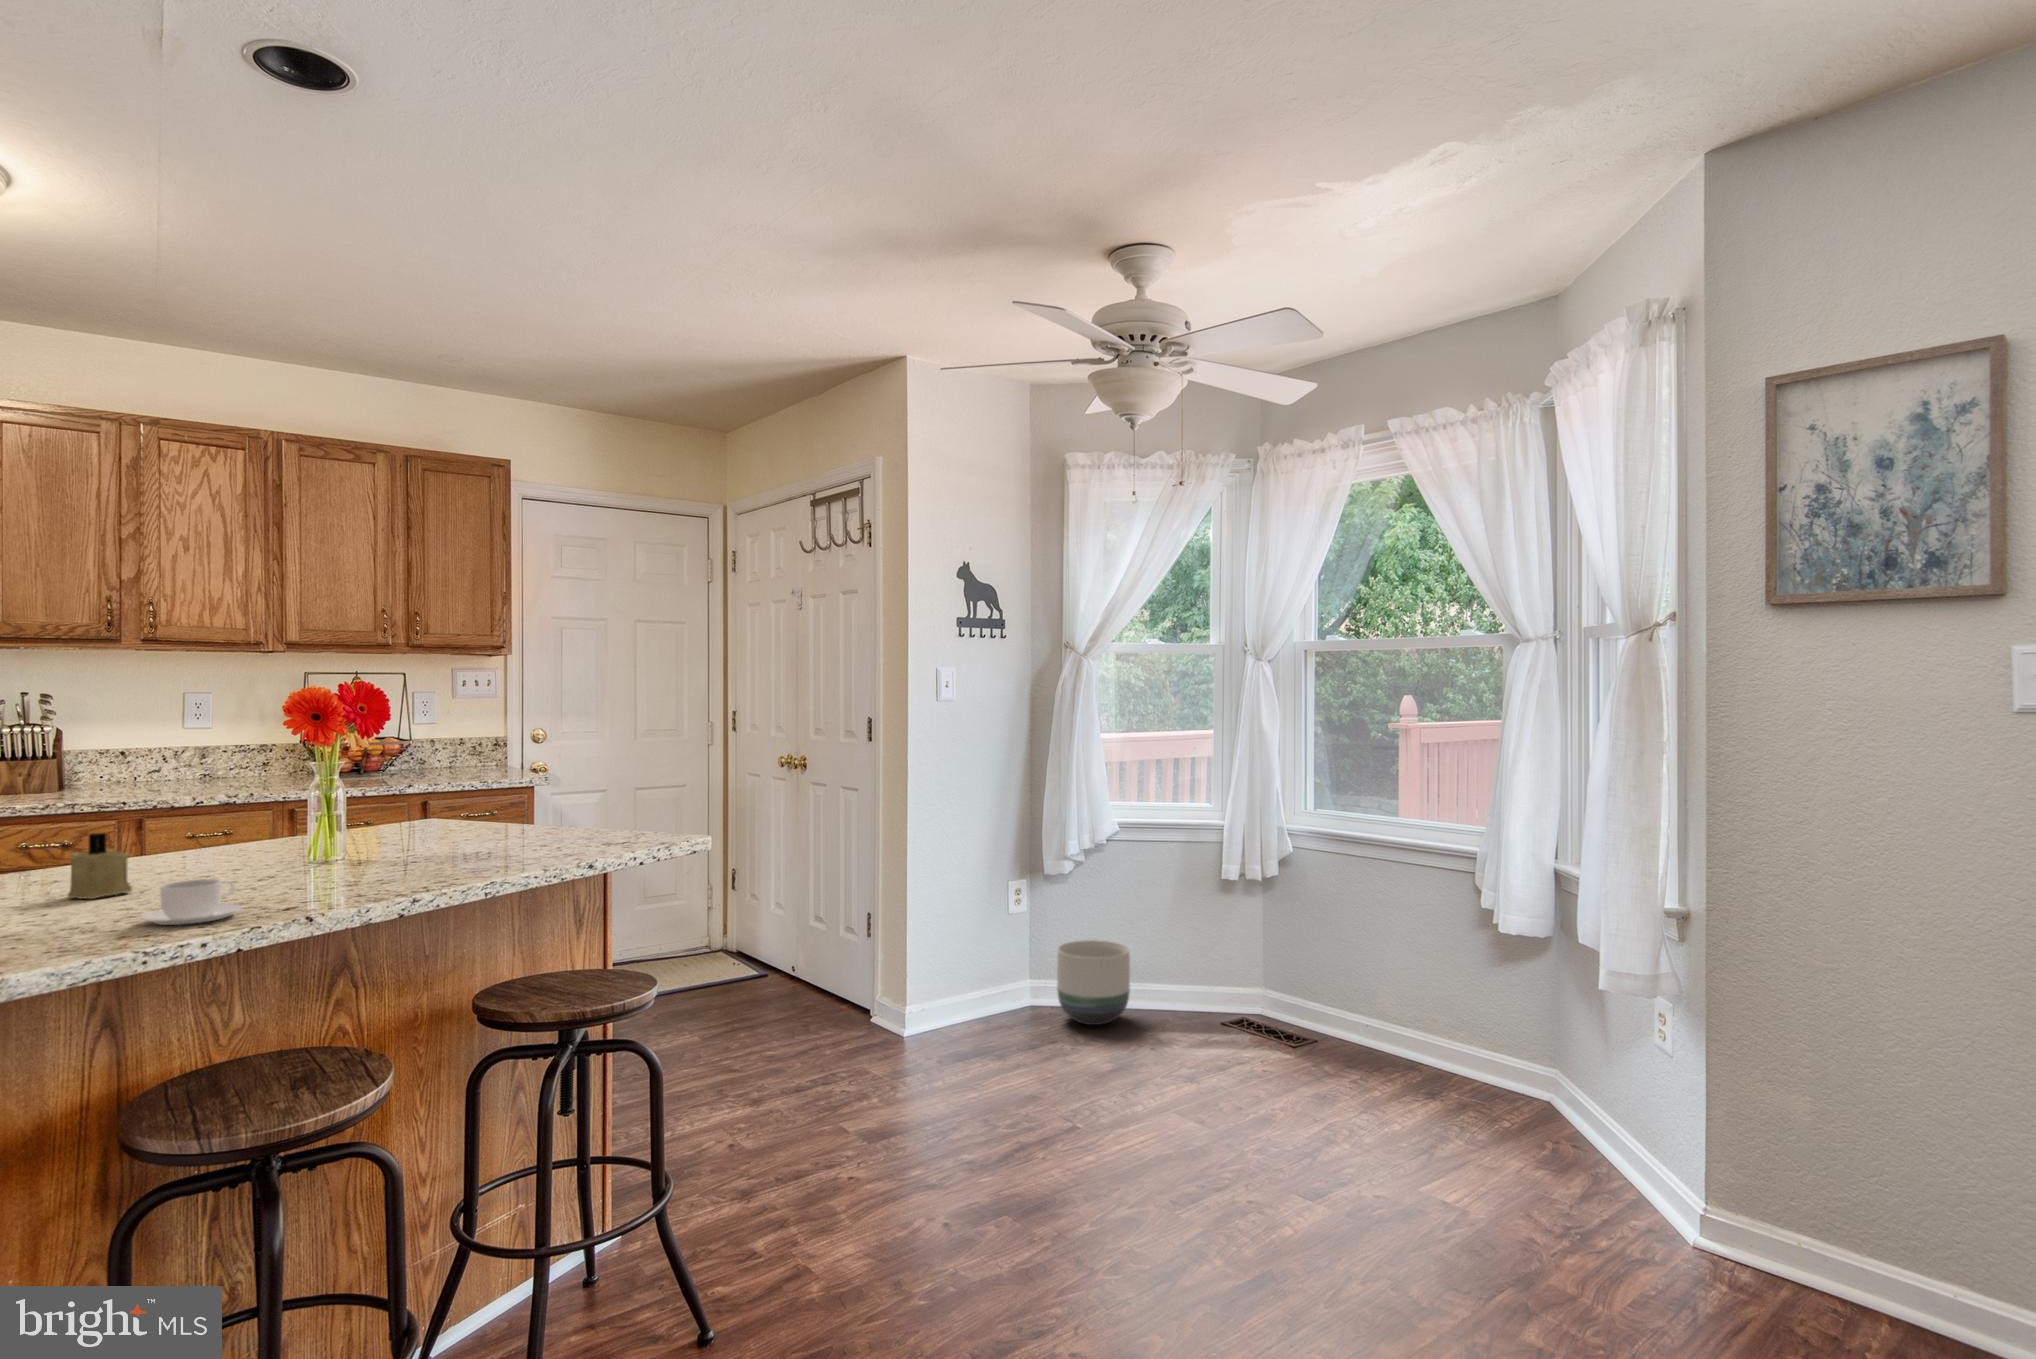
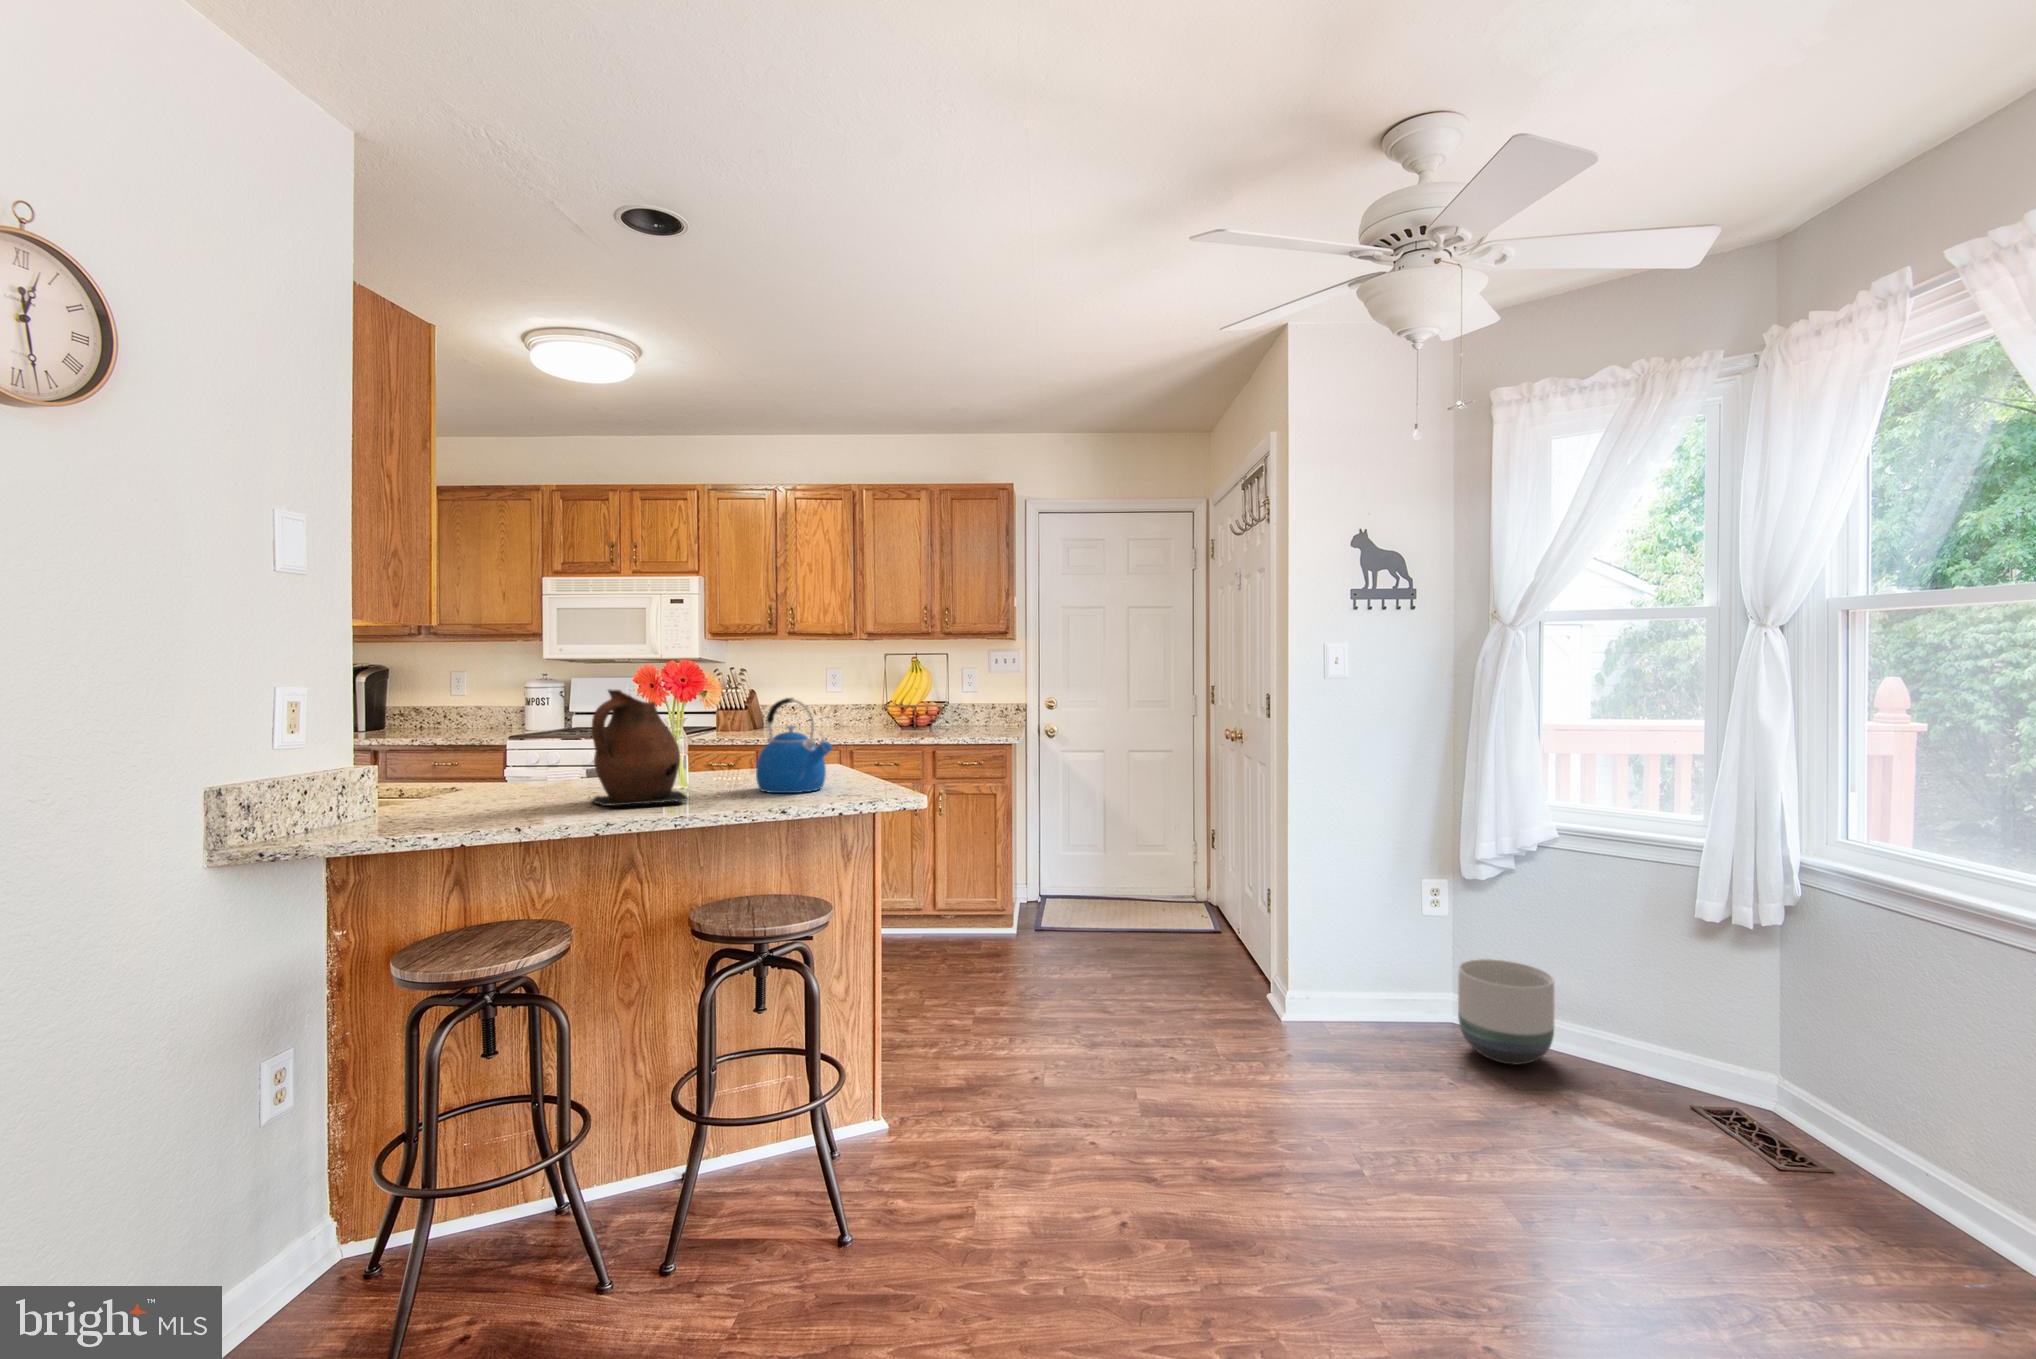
ceramic pitcher: none [256,722,430,884] -> present [589,689,688,806]
kettle: none [451,729,569,851] -> present [756,698,832,793]
candle: present [67,833,132,899] -> none [497,758,533,800]
coffee cup: present [141,879,242,925] -> none [448,794,512,823]

